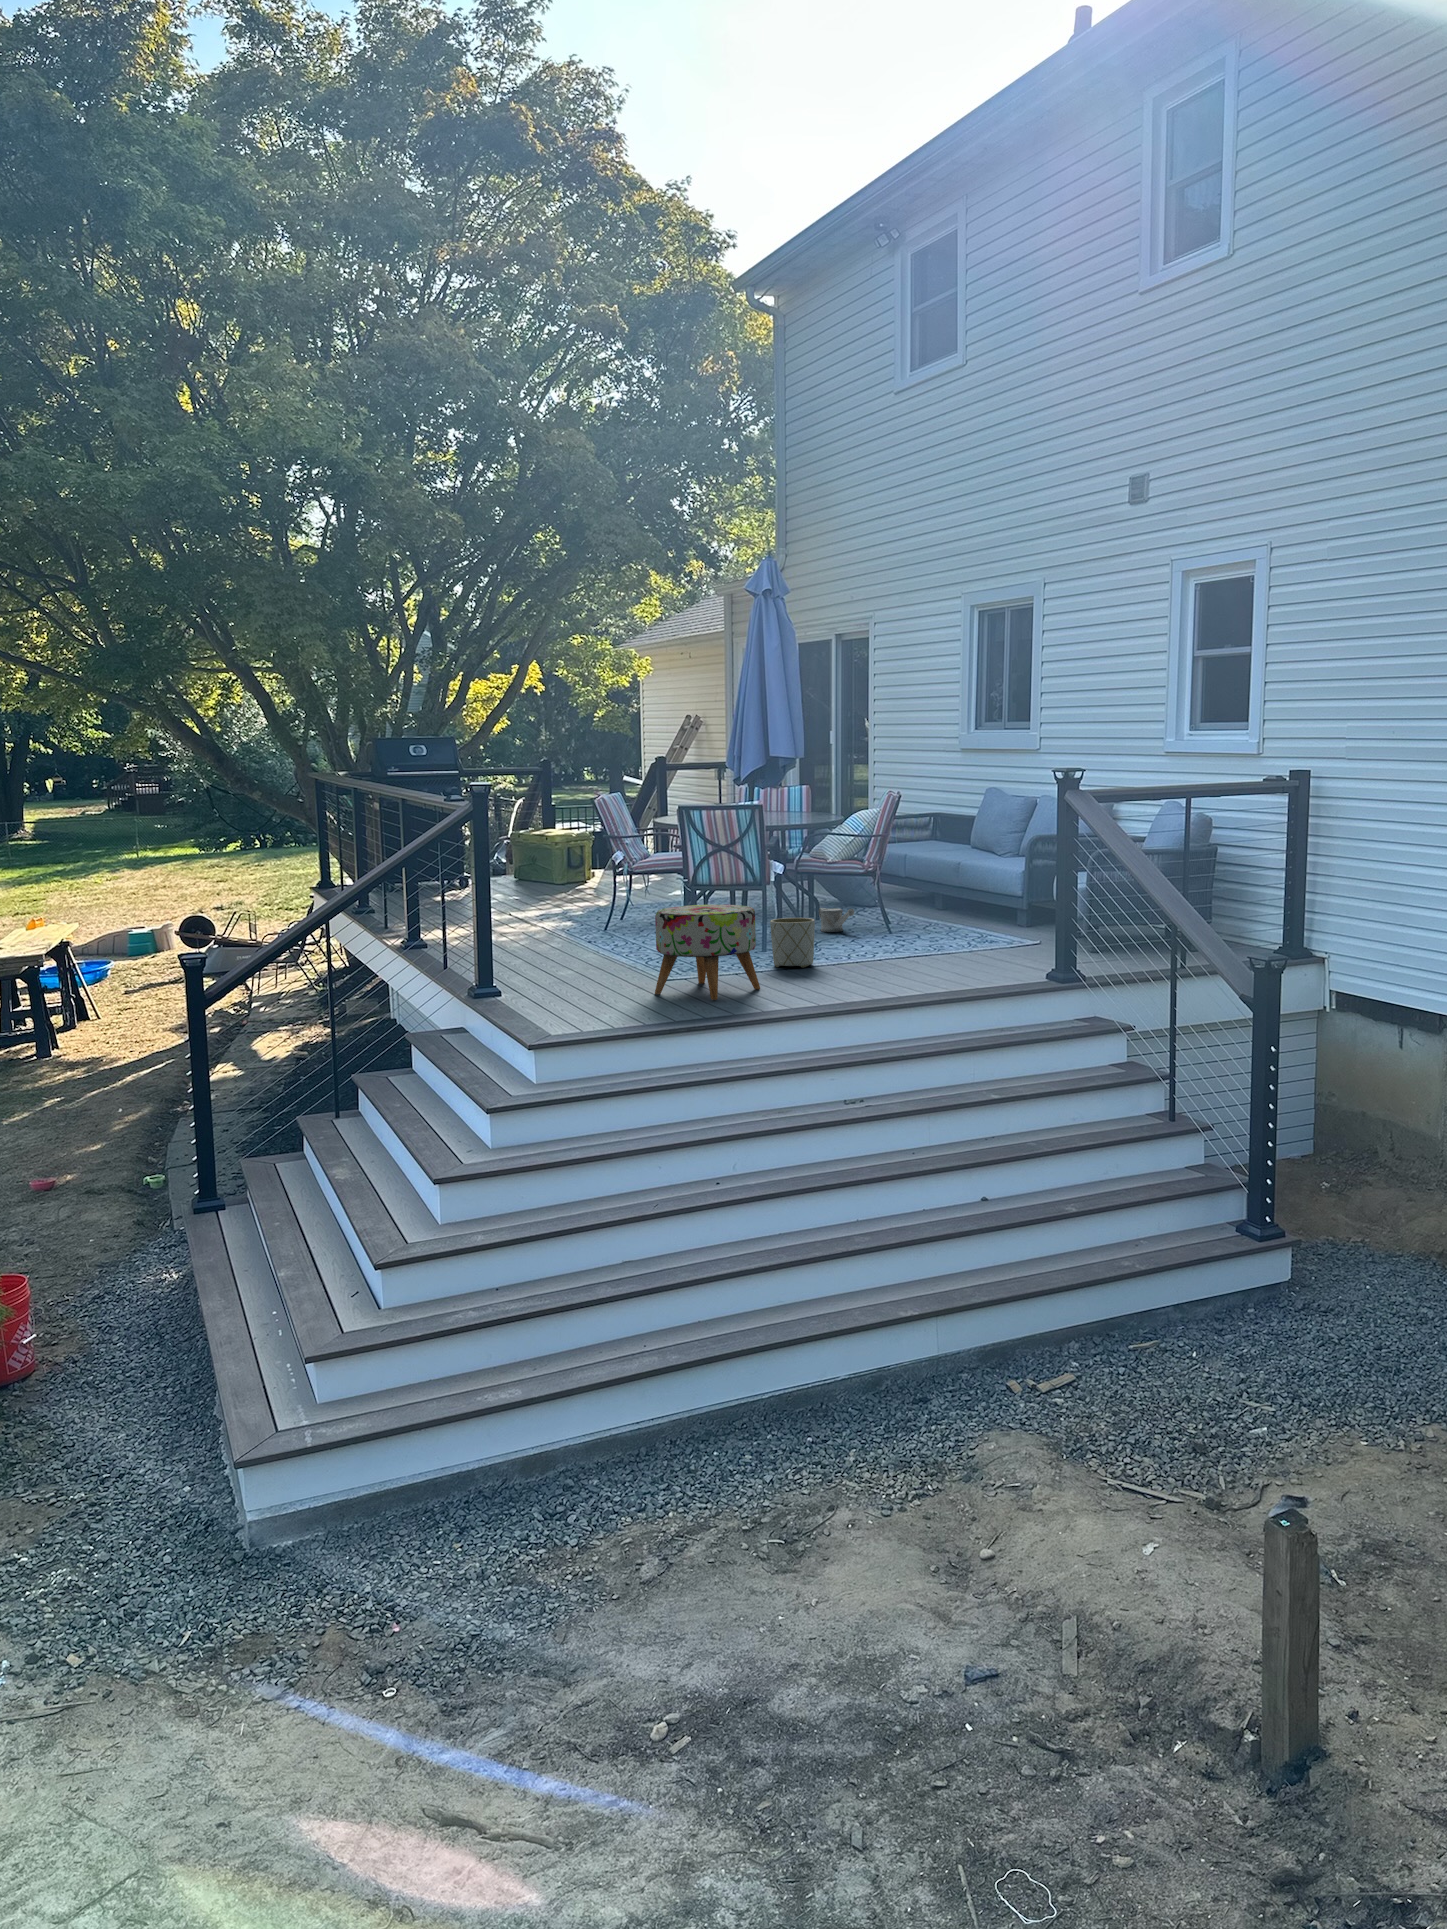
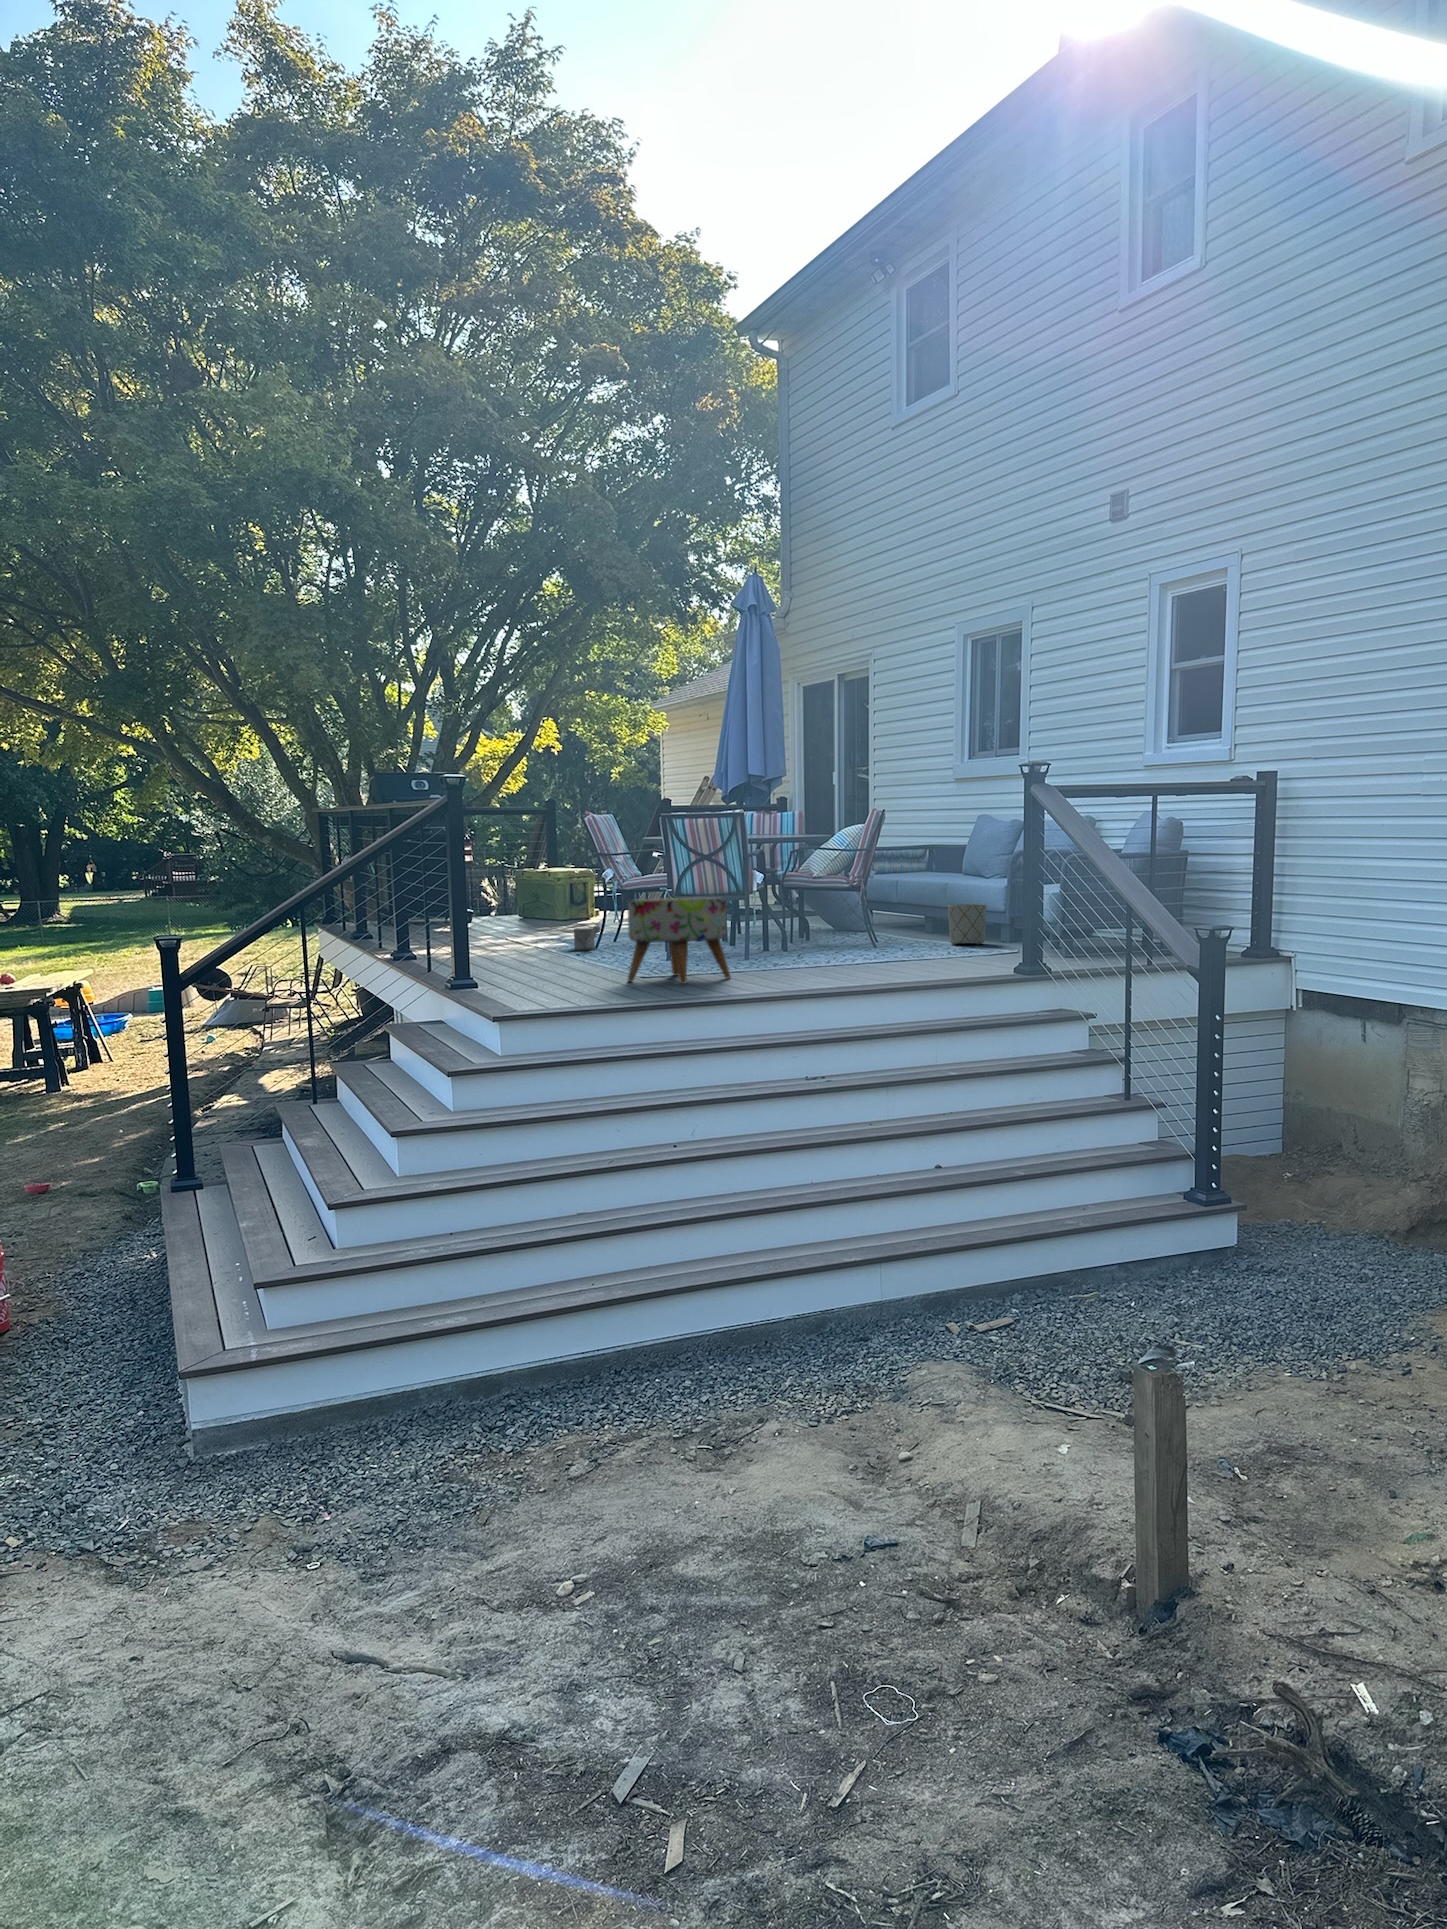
watering can: present [819,908,854,932] -> present [573,926,600,950]
planter: present [770,918,815,968] -> present [948,904,986,945]

